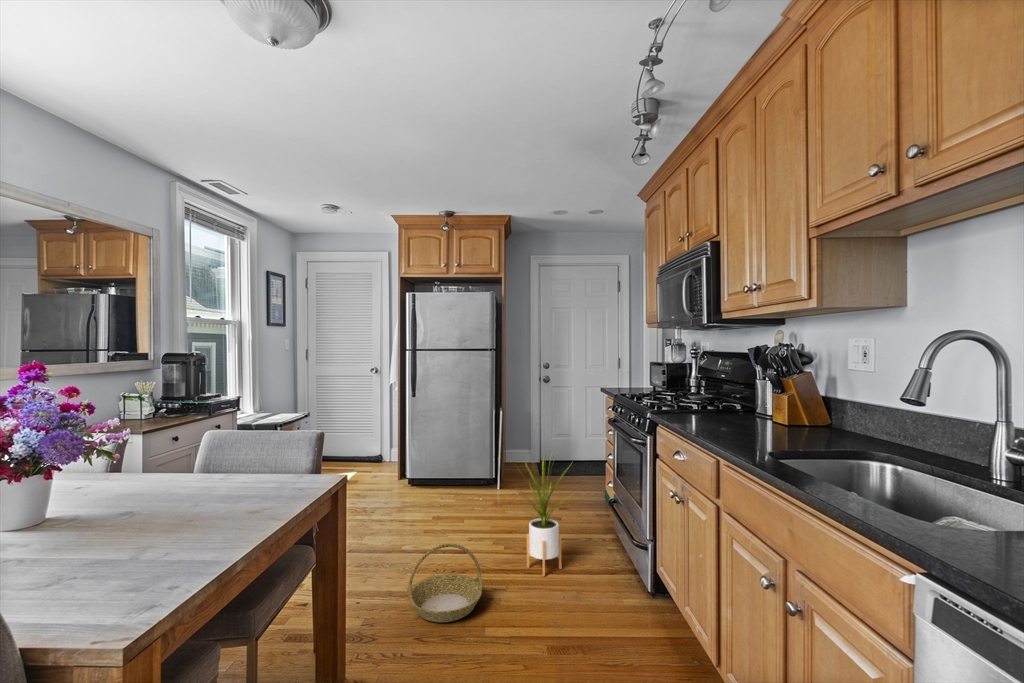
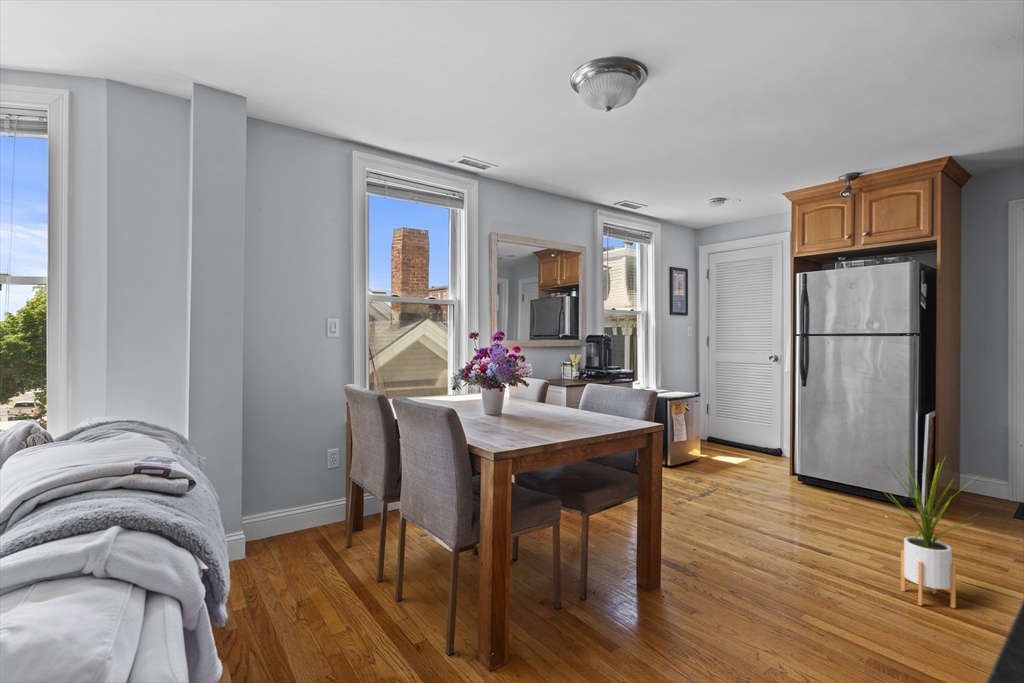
basket: present [408,543,482,622] -> none [734,521,818,598]

